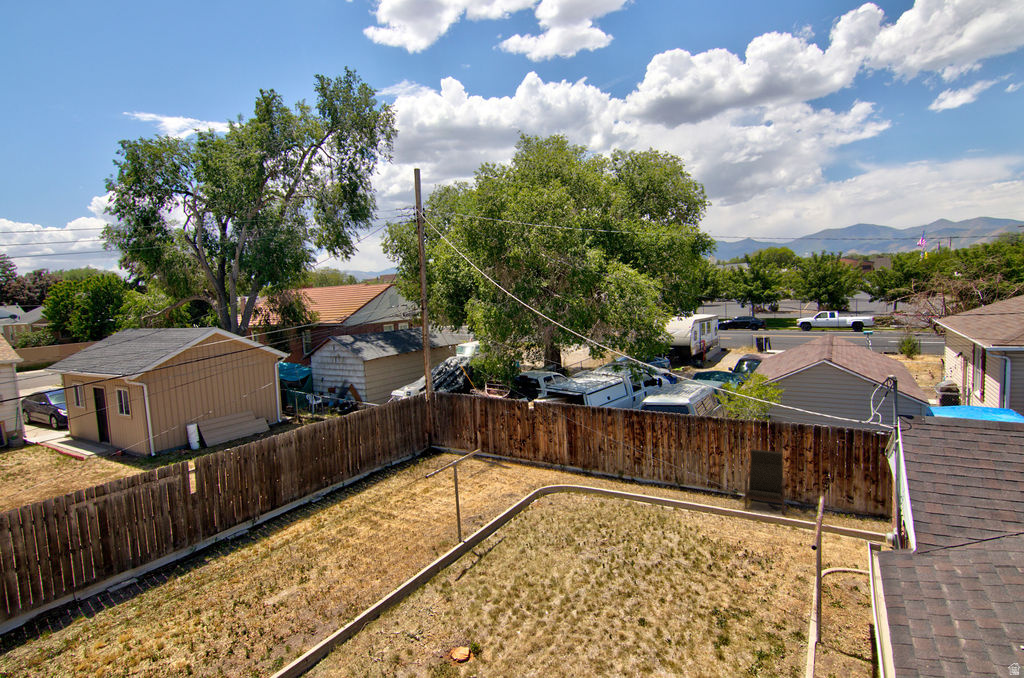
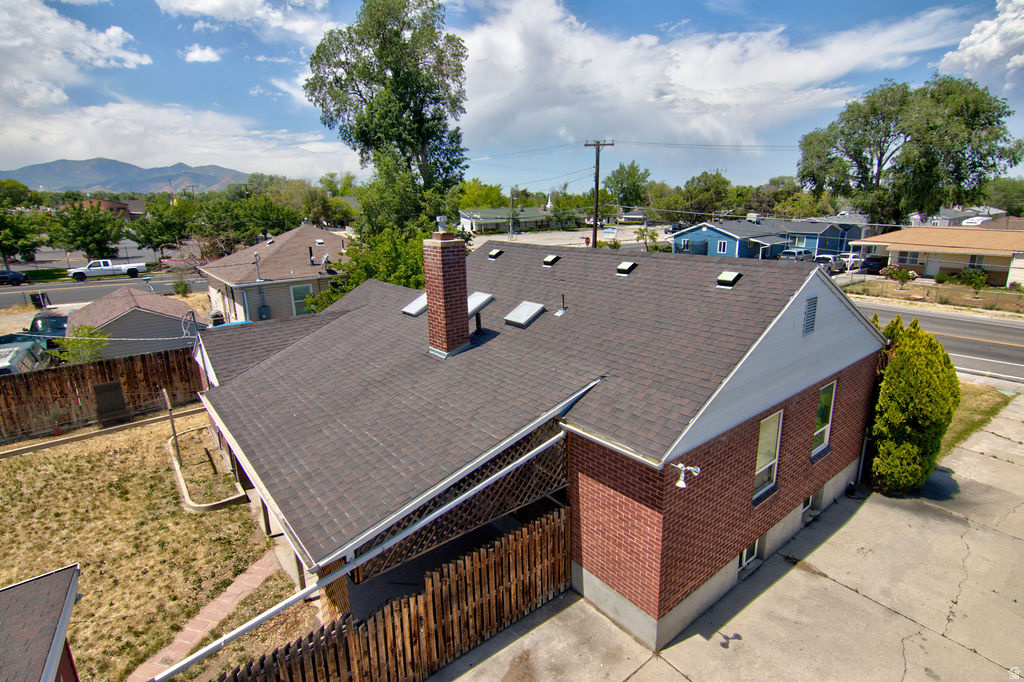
potted tree: none [688,457,722,497] -> present [37,404,71,435]

